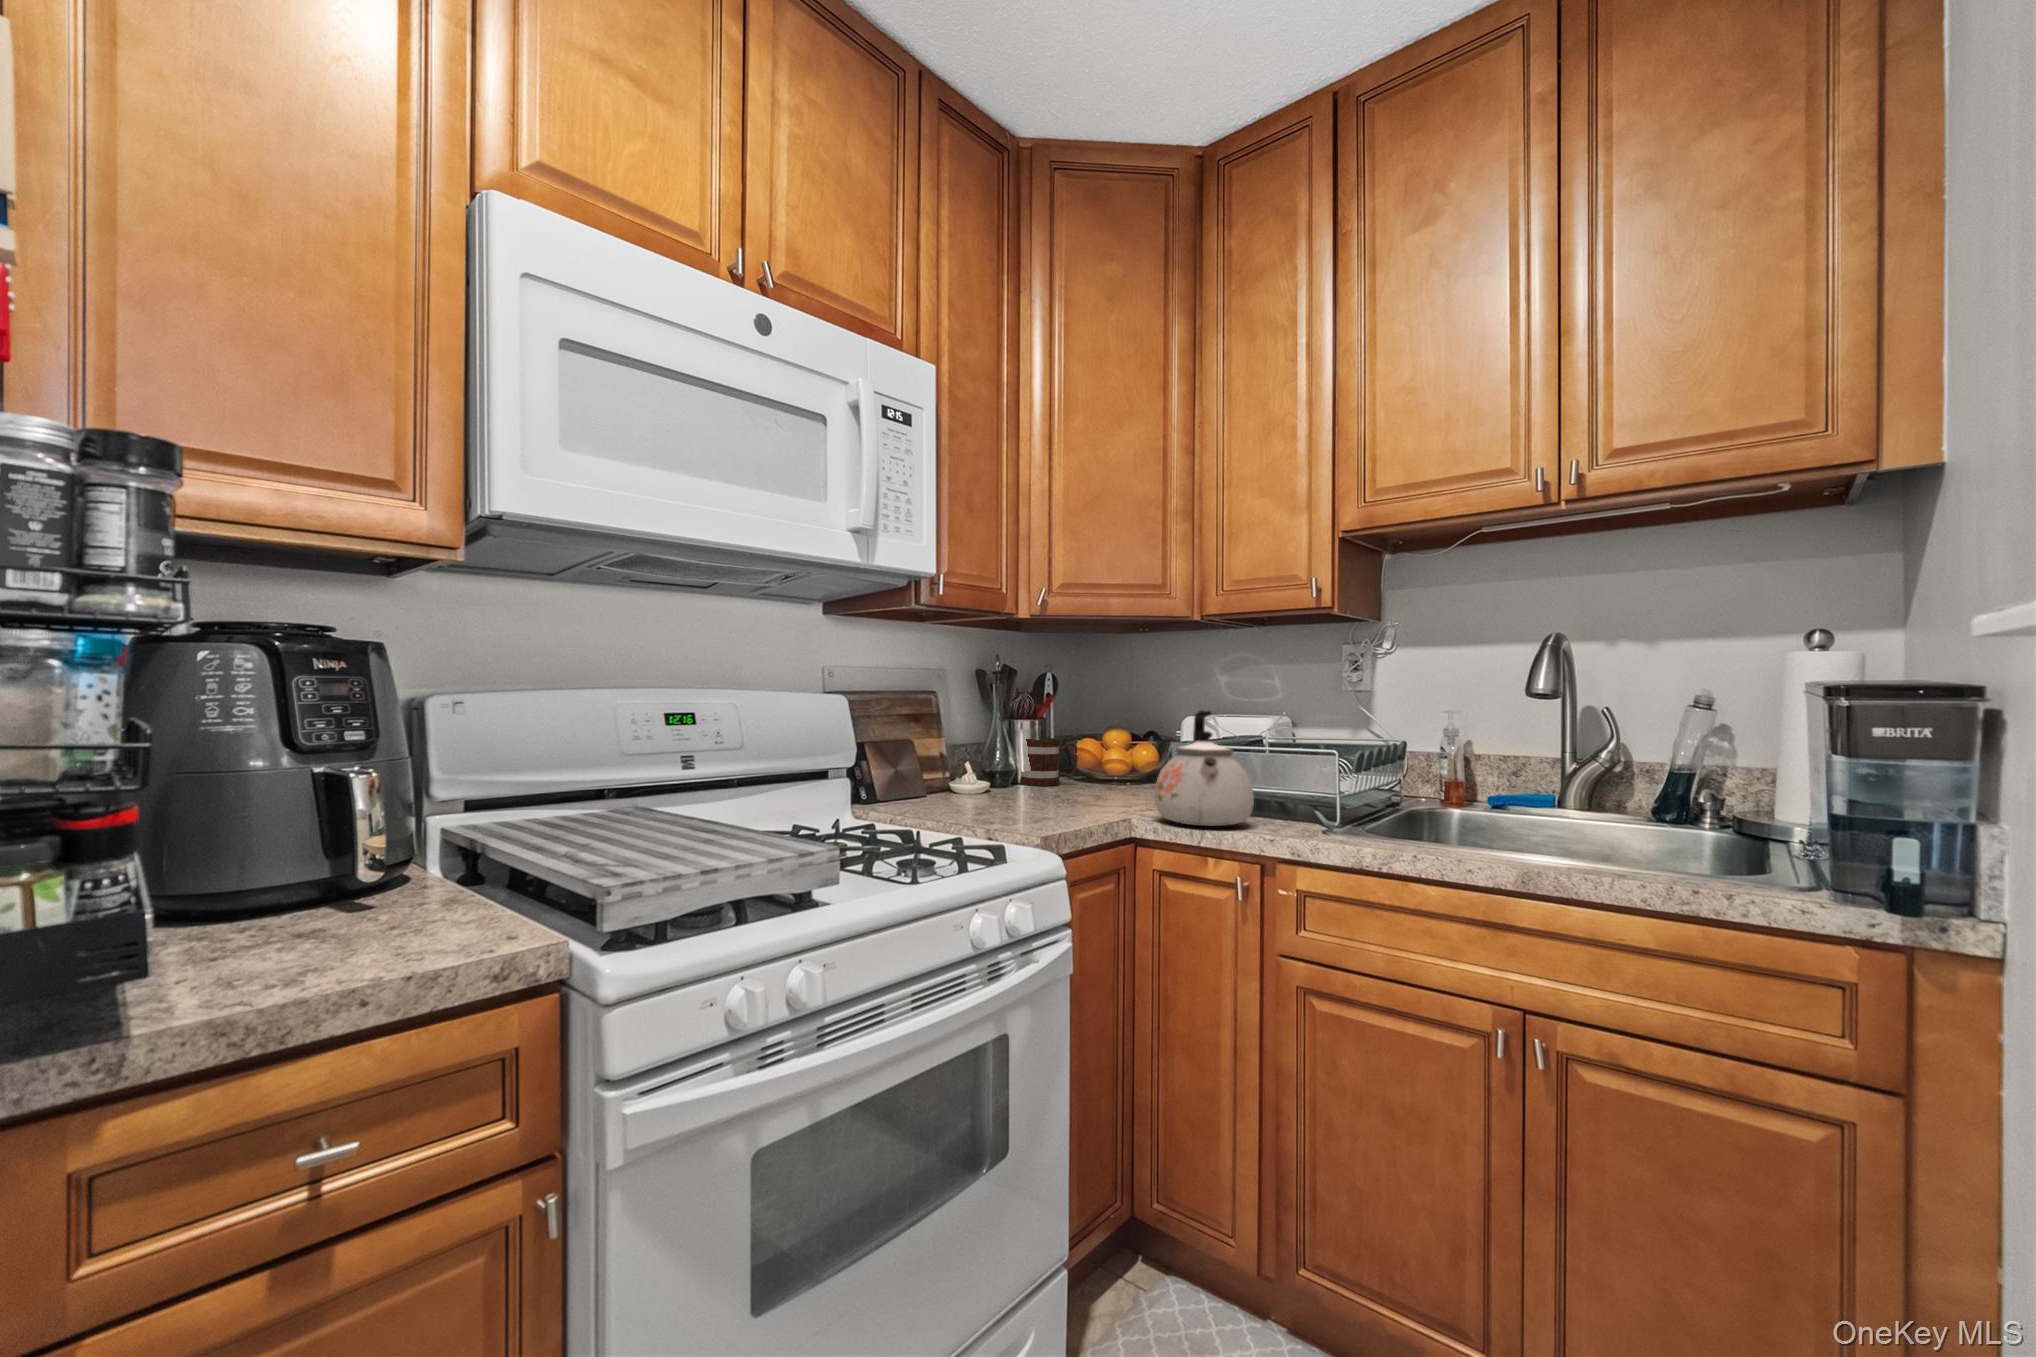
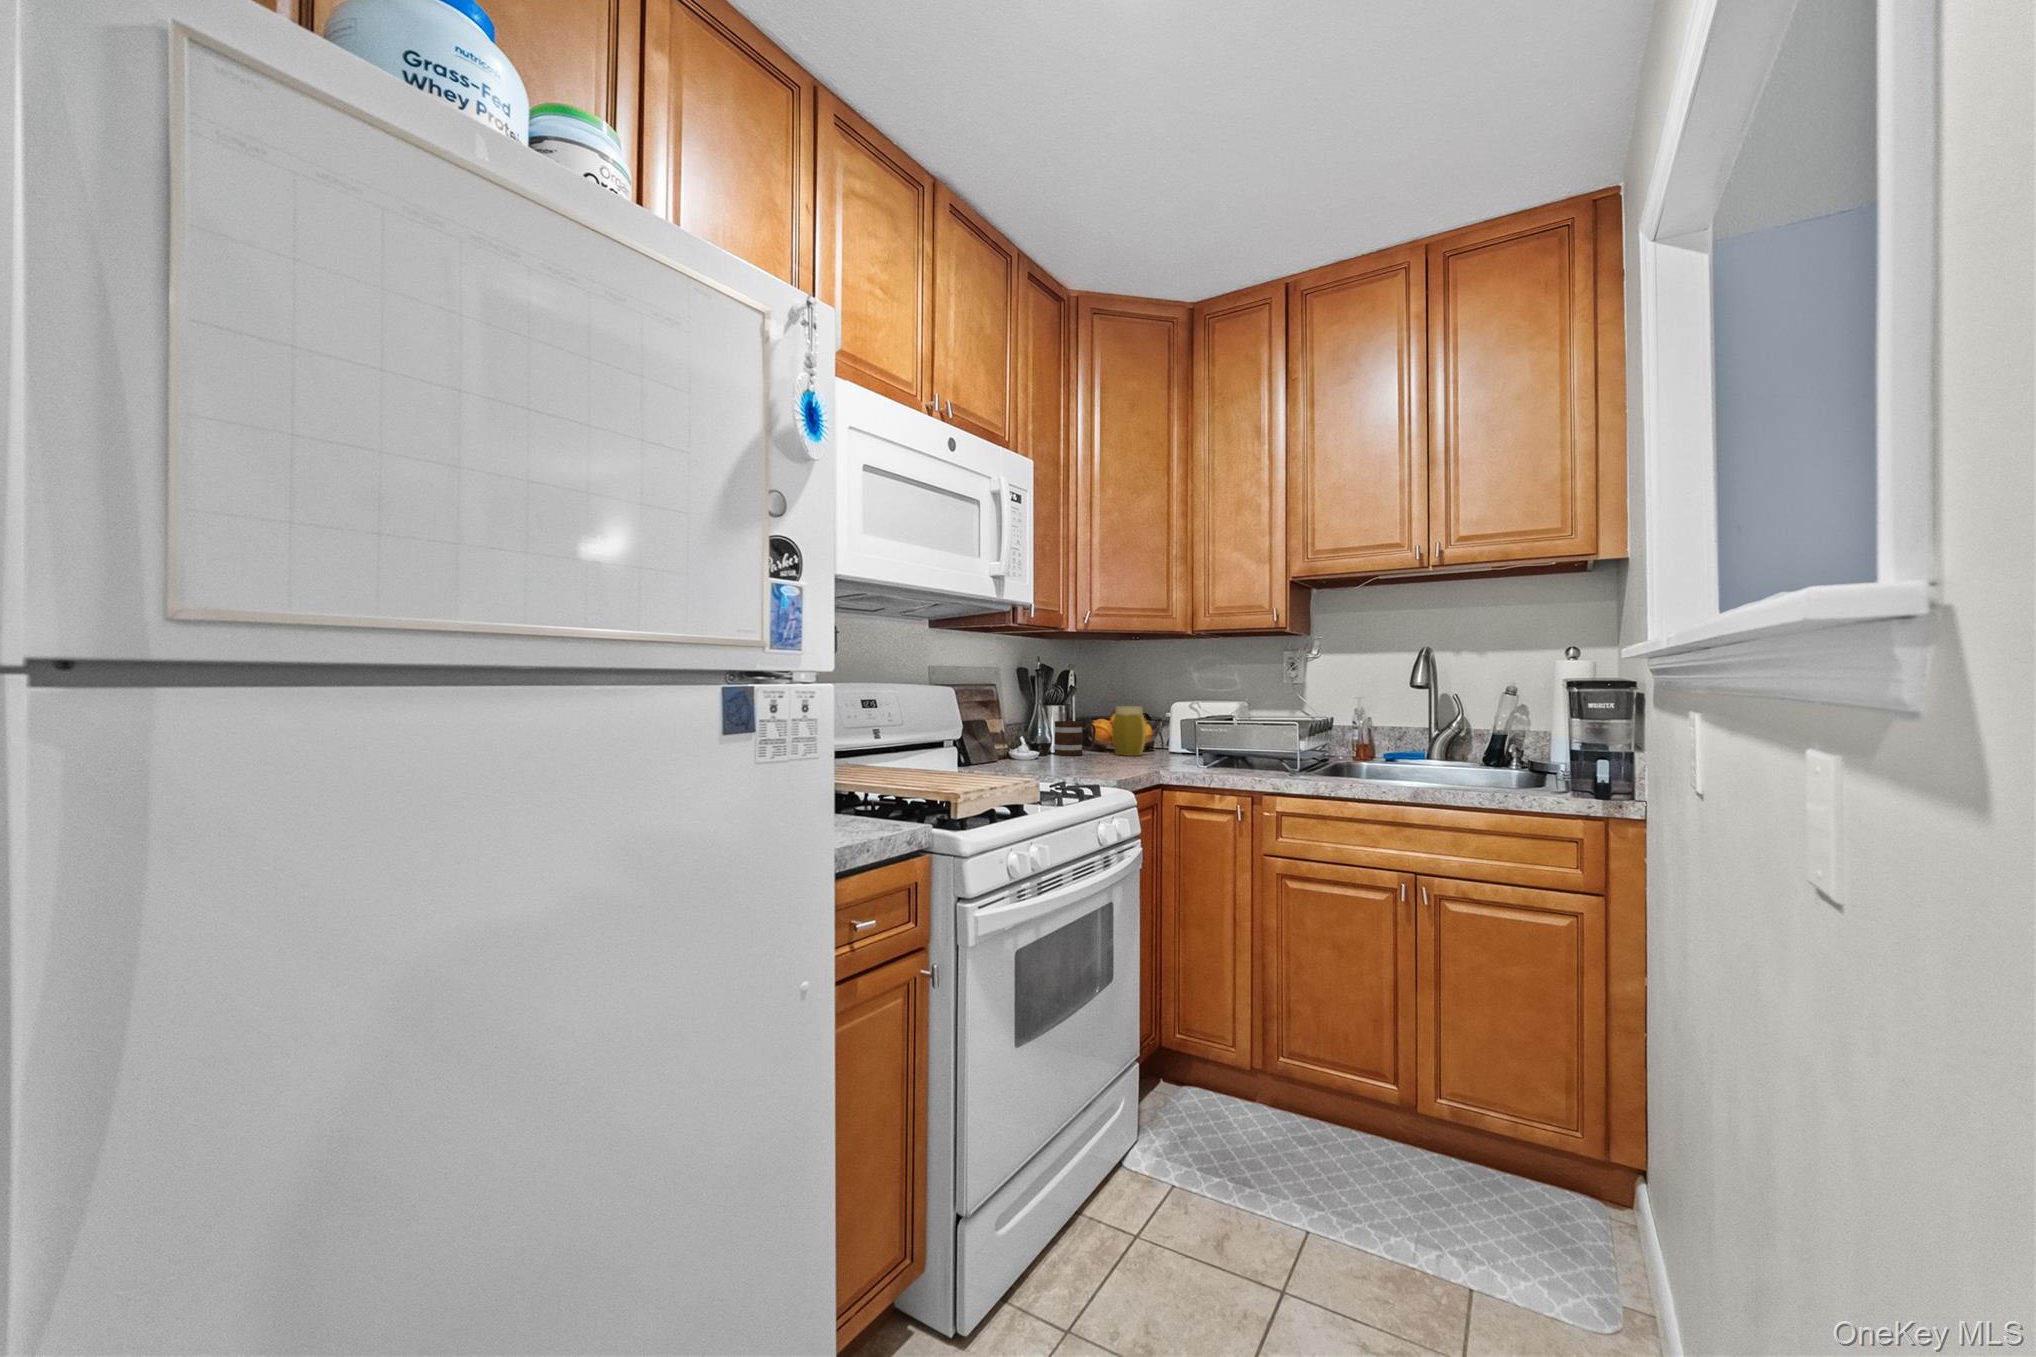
kettle: present [1155,710,1254,826] -> none [1176,698,1242,774]
jar: none [1102,719,1150,787] -> present [1112,706,1146,756]

